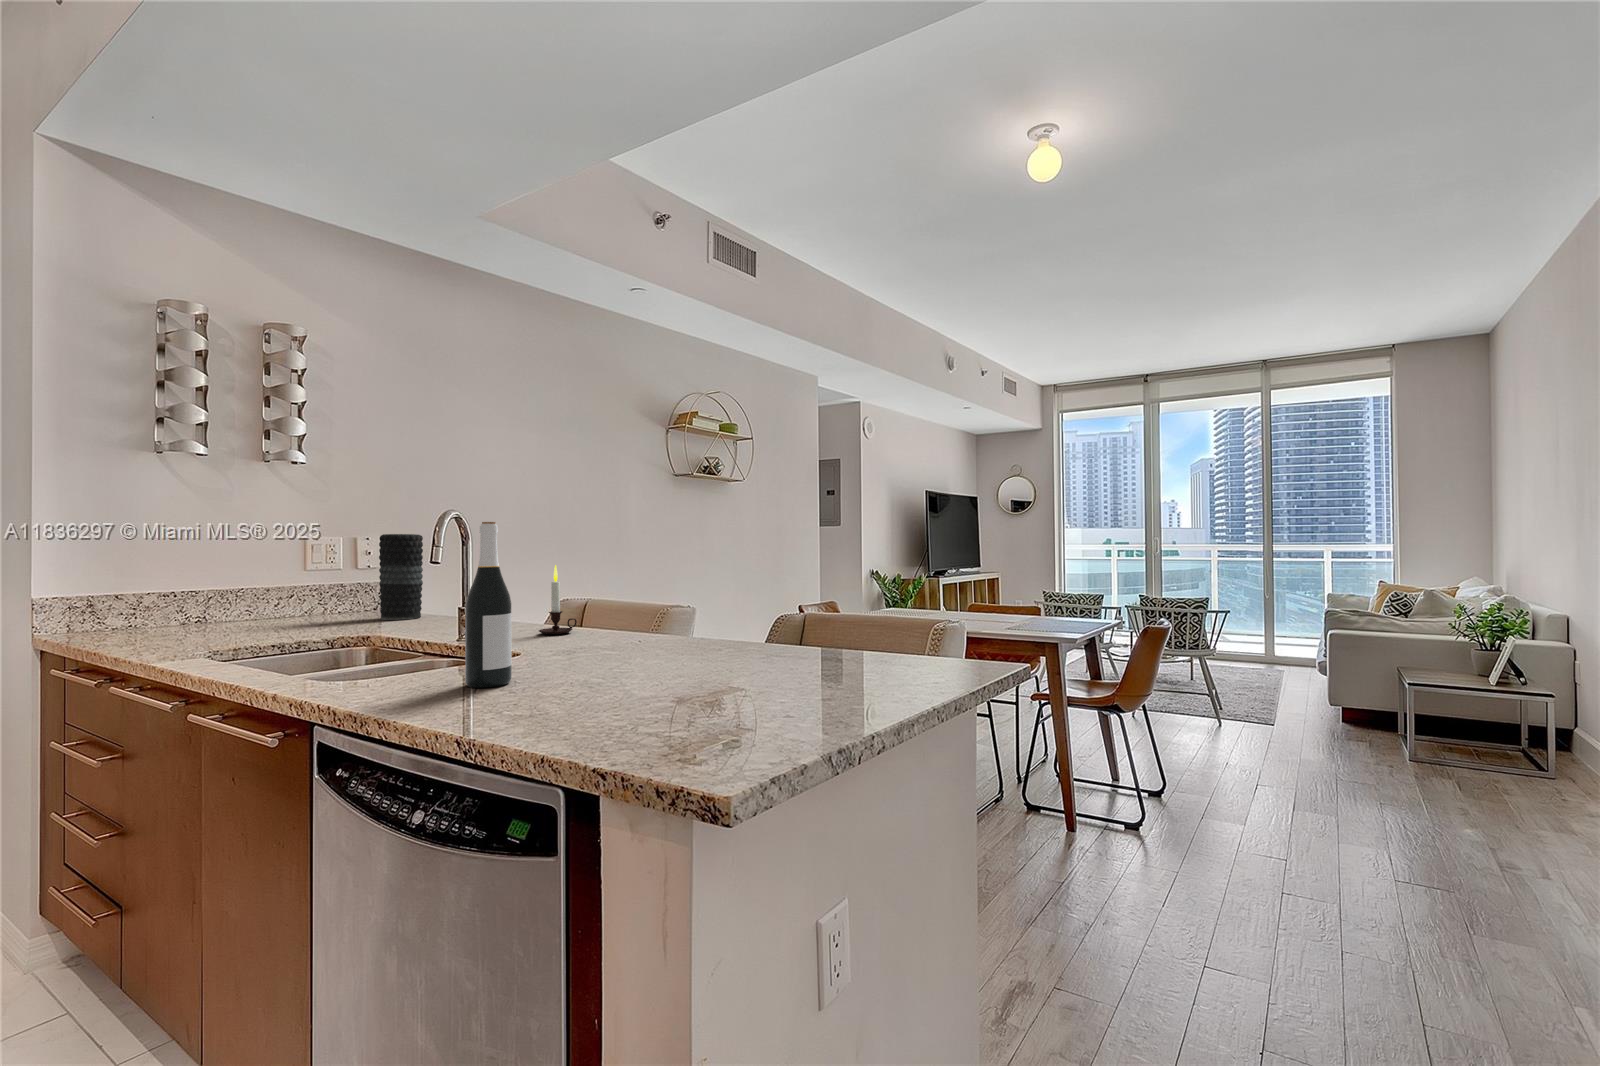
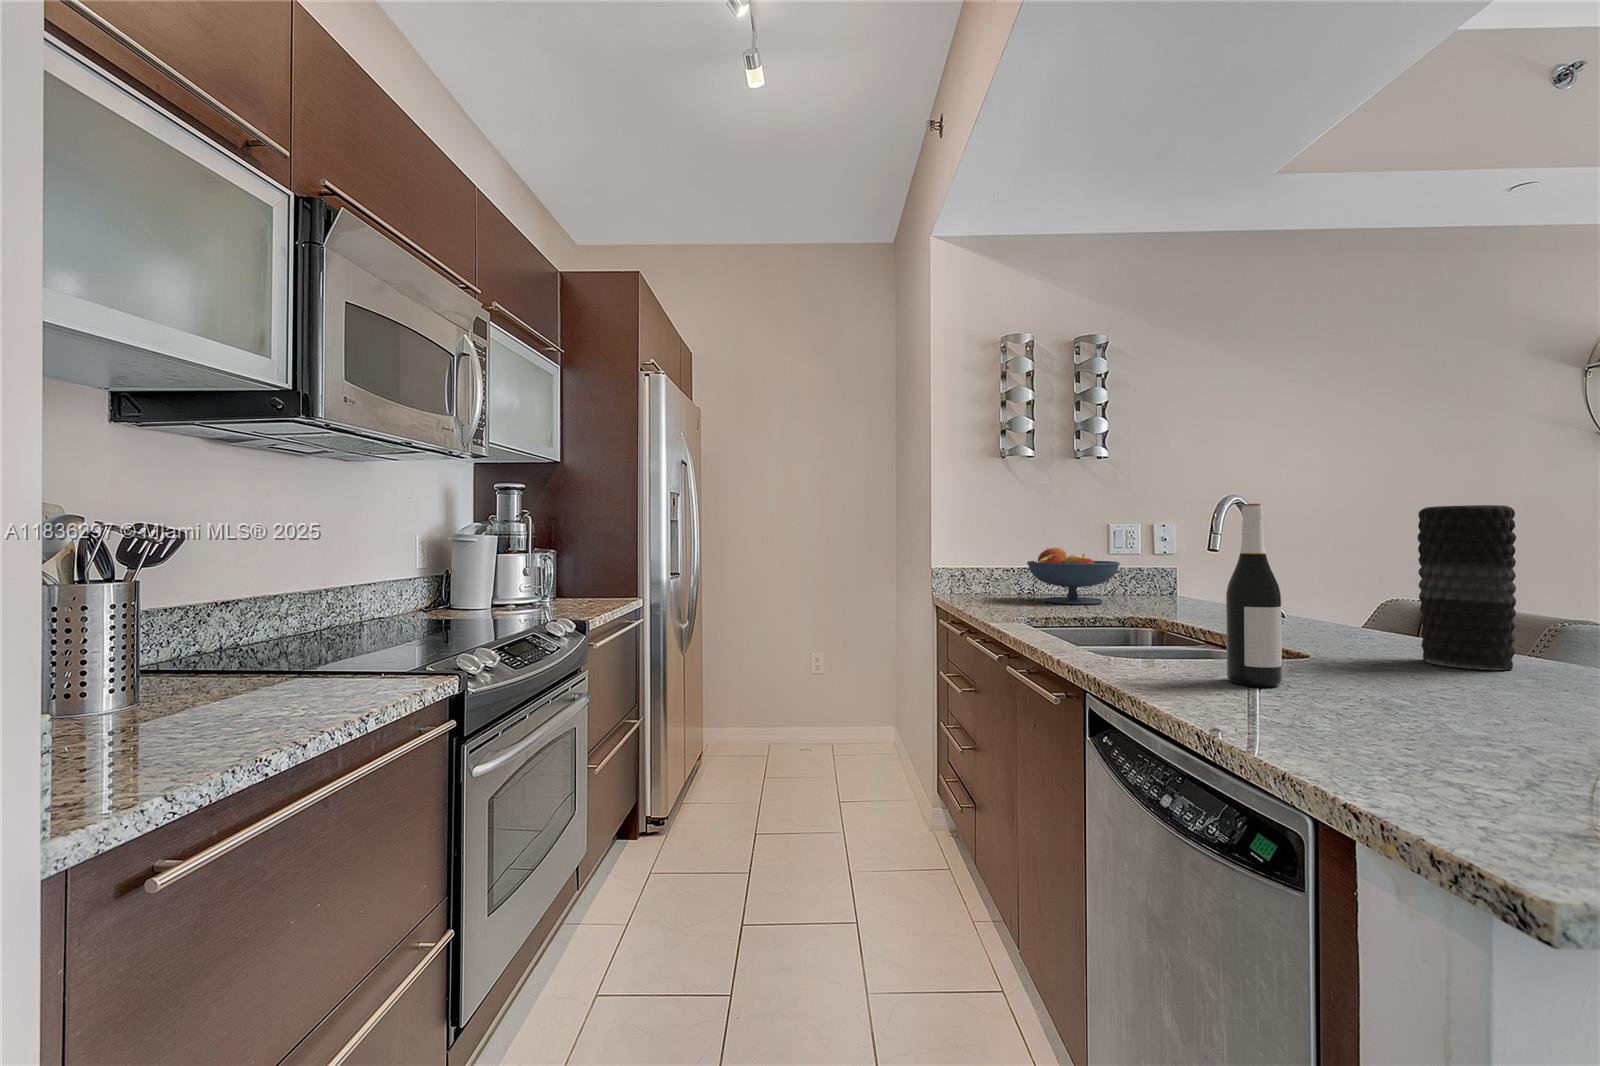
vase: present [379,534,423,620] -> present [1418,505,1516,670]
candle: present [539,565,577,635] -> none [1344,554,1404,643]
fruit bowl: none [192,566,324,633] -> present [1027,548,1120,604]

